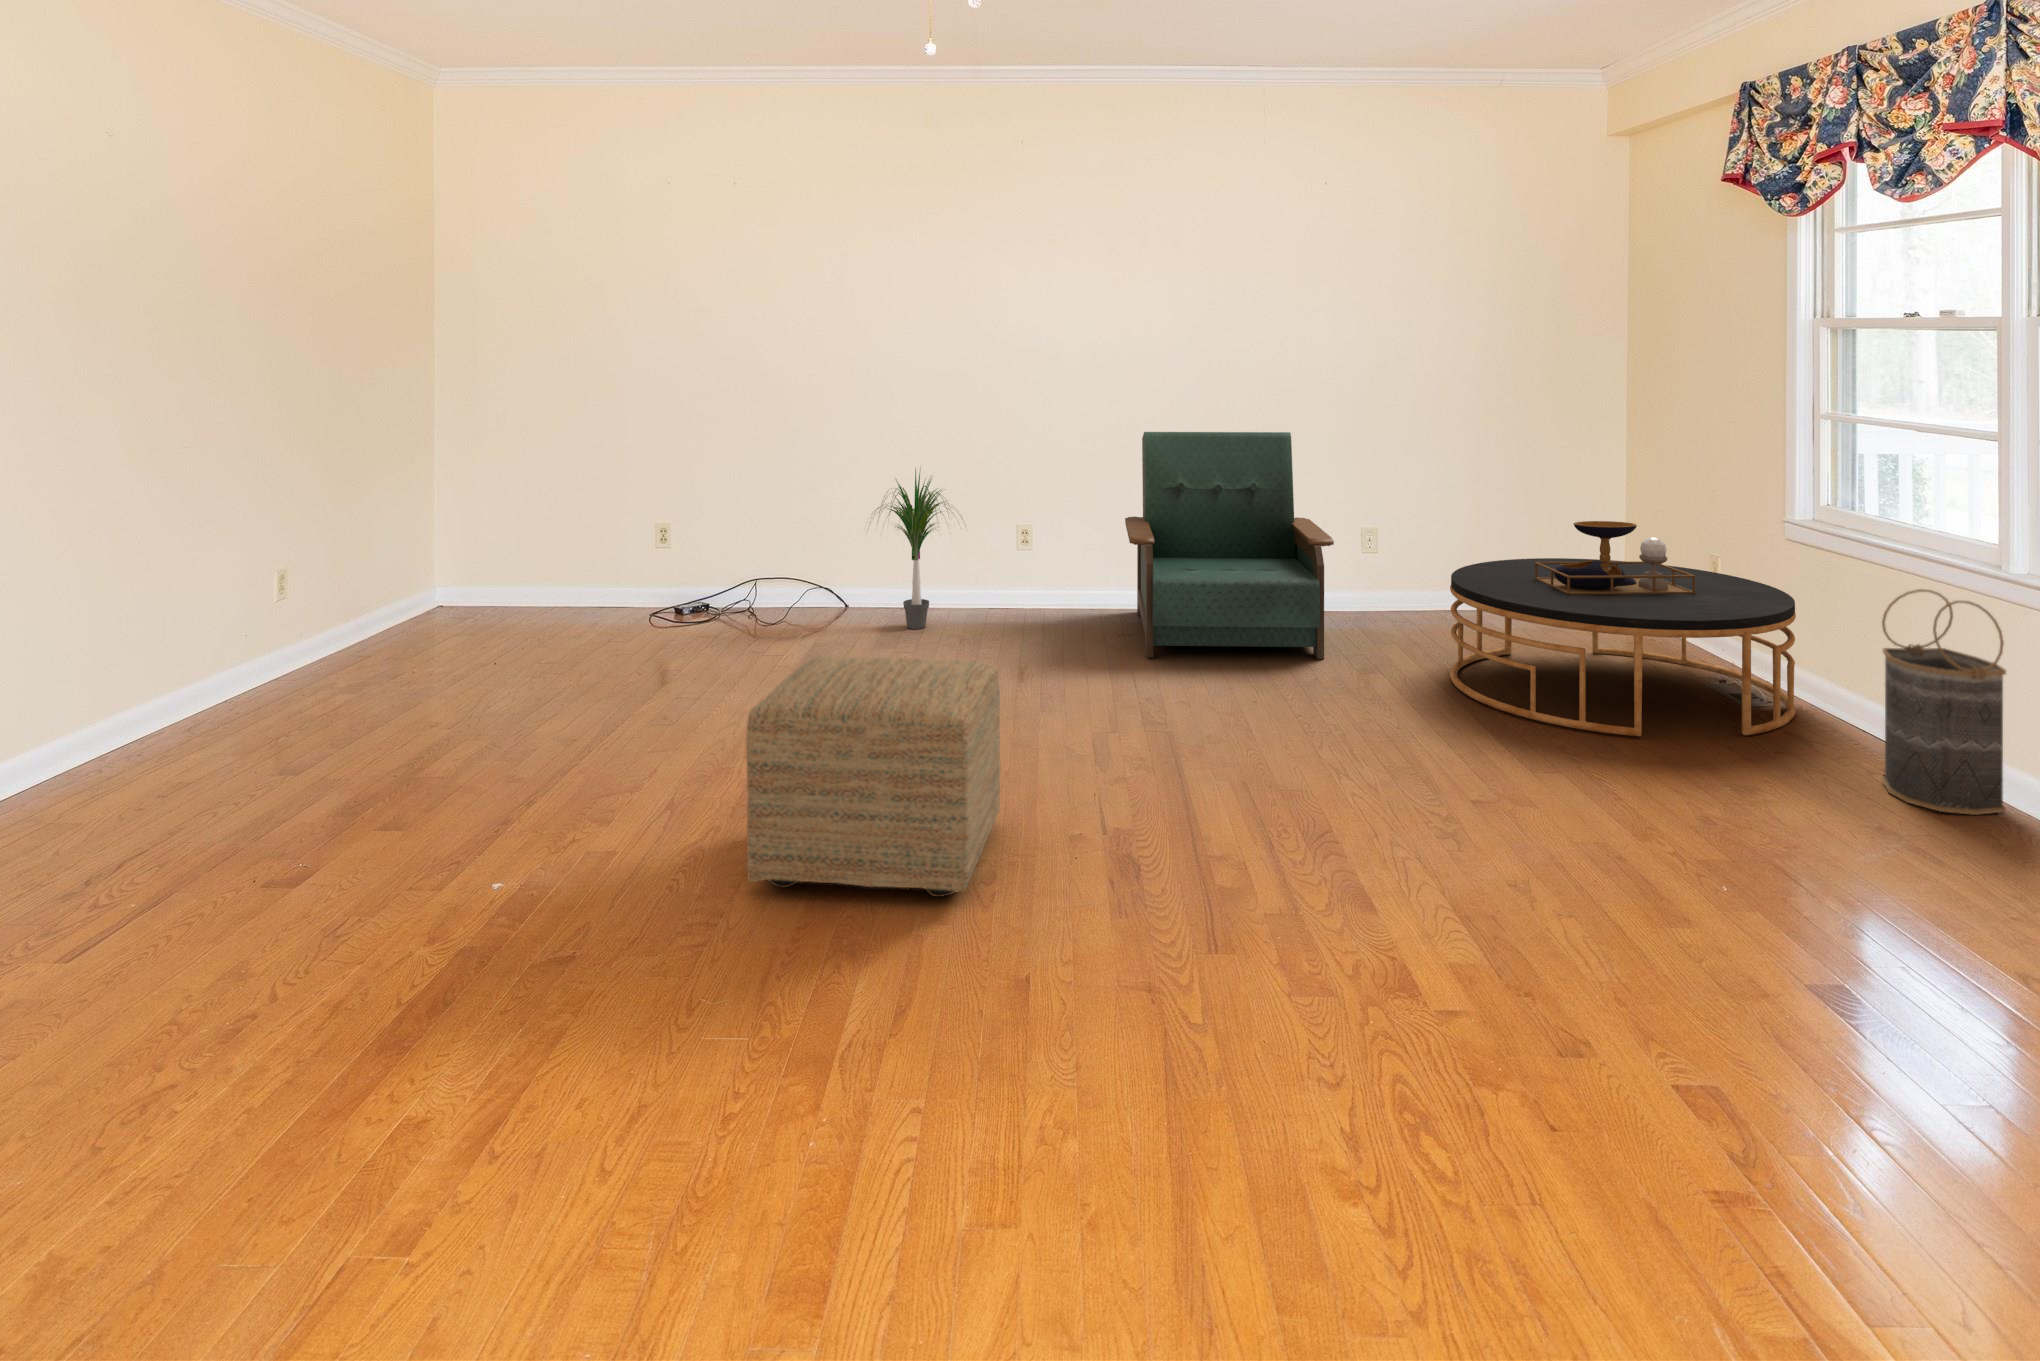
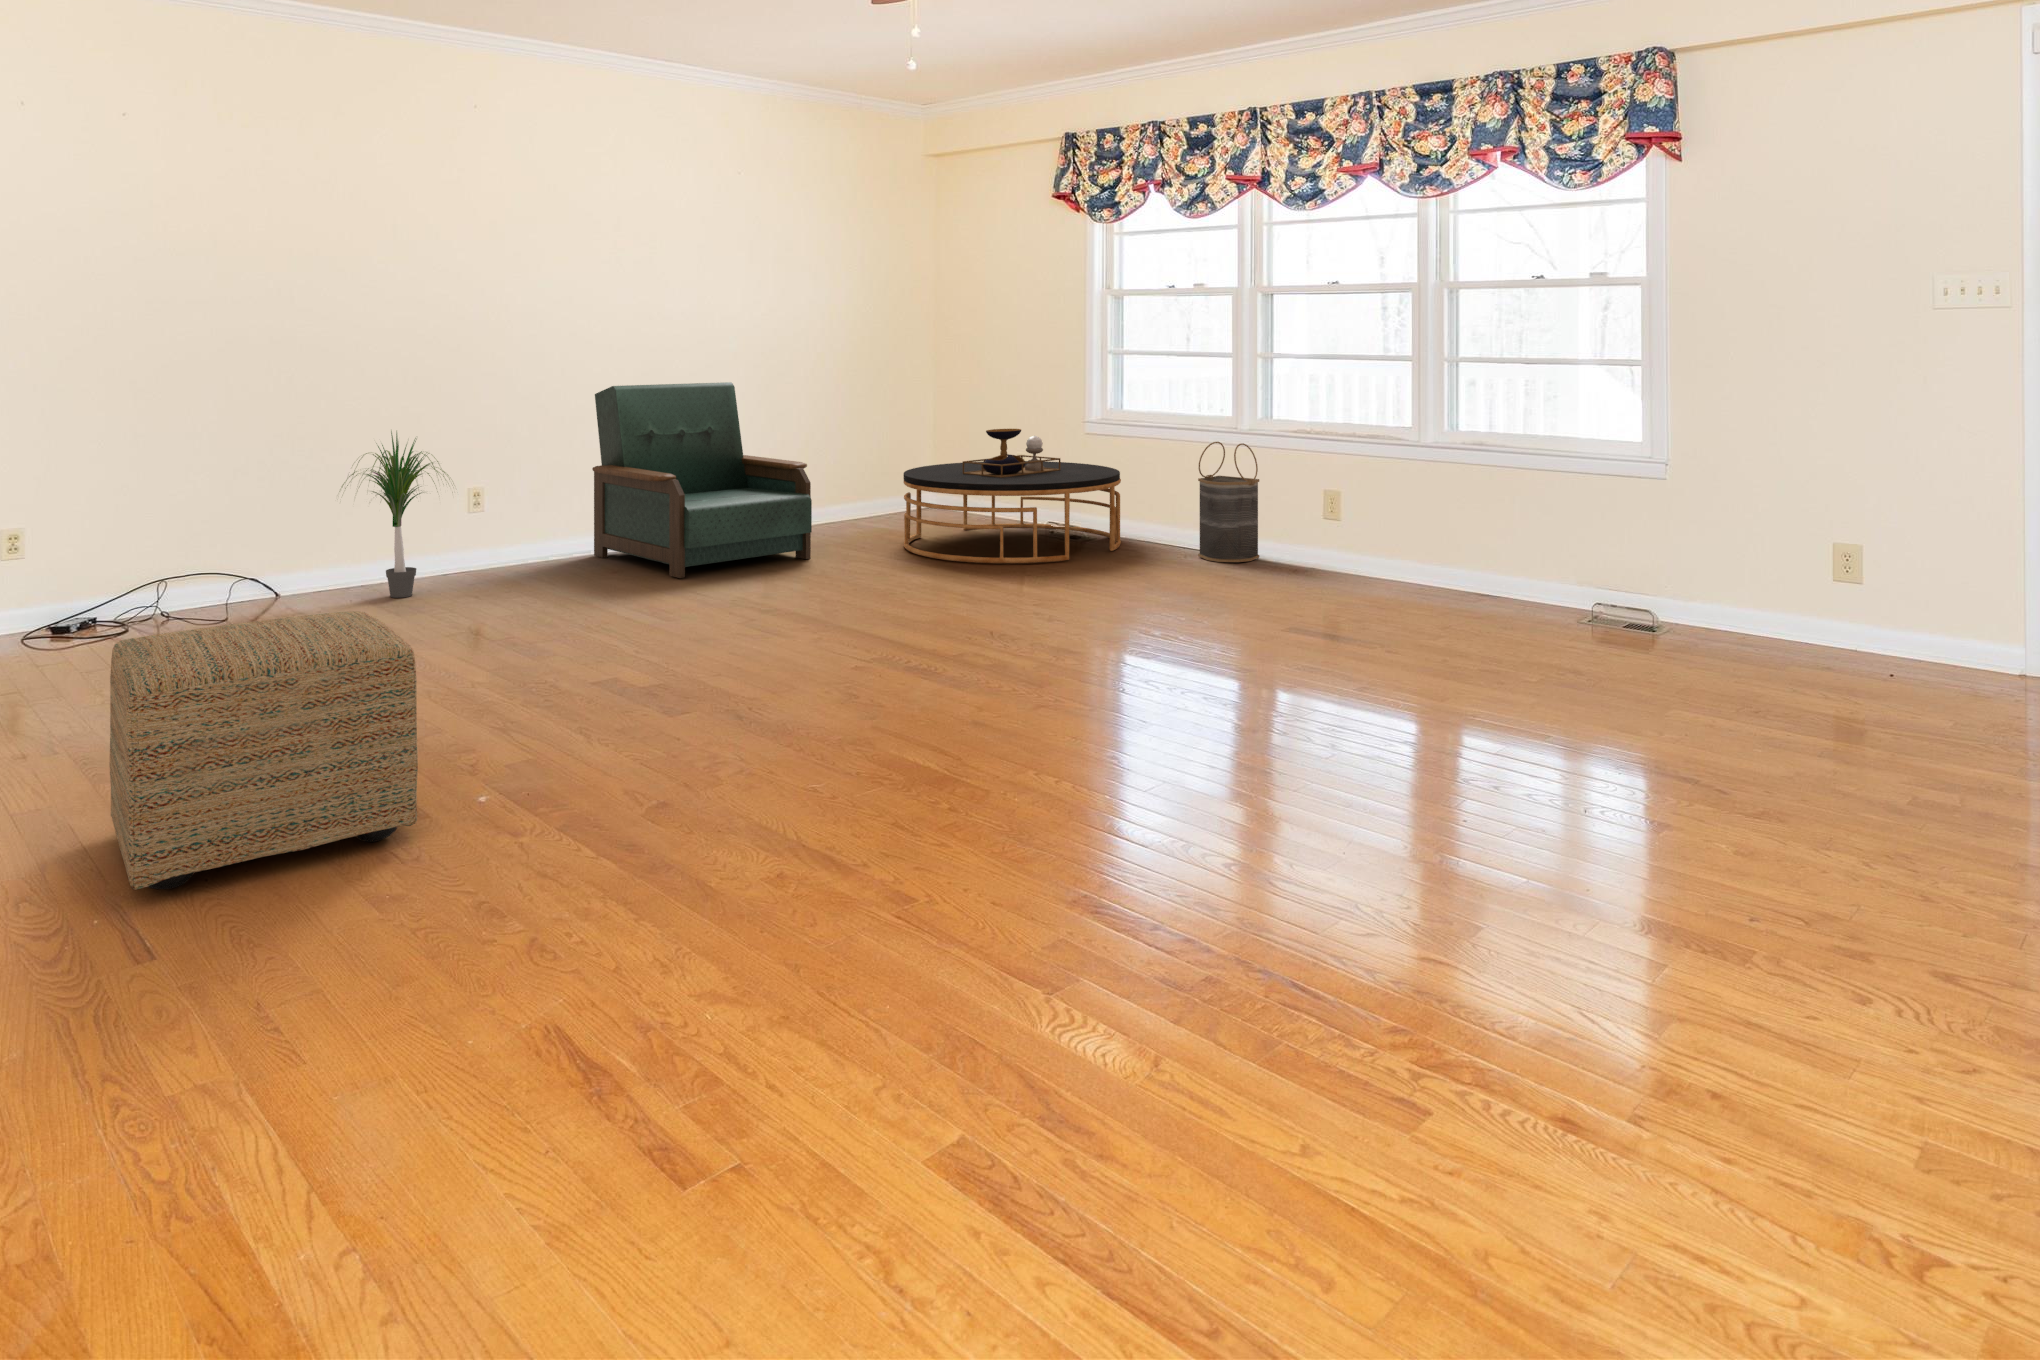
ottoman: present [746,656,1001,897] -> present [110,611,418,890]

